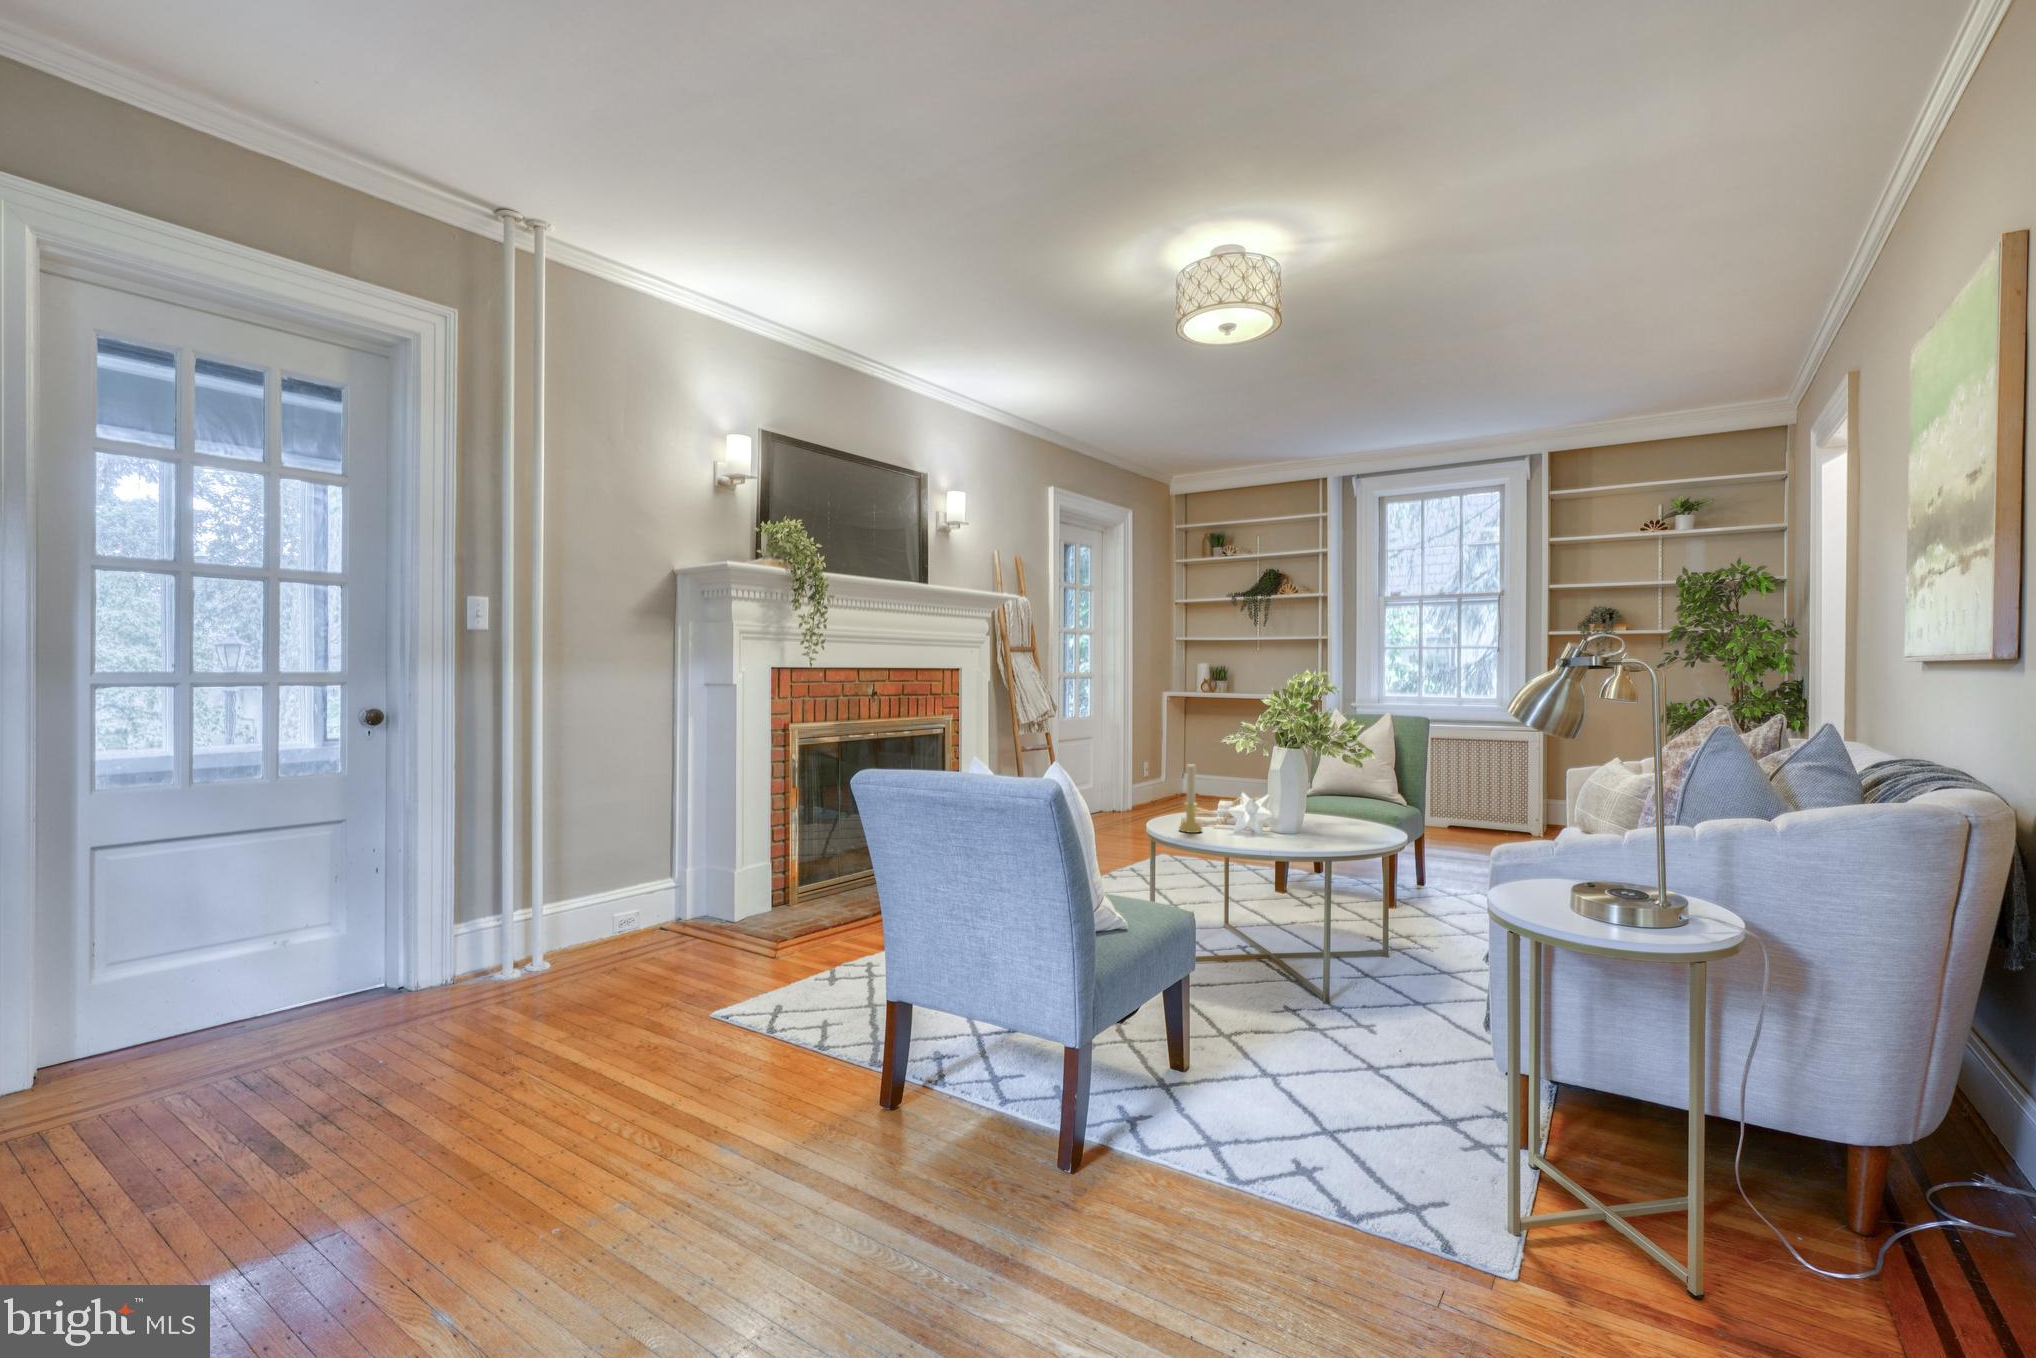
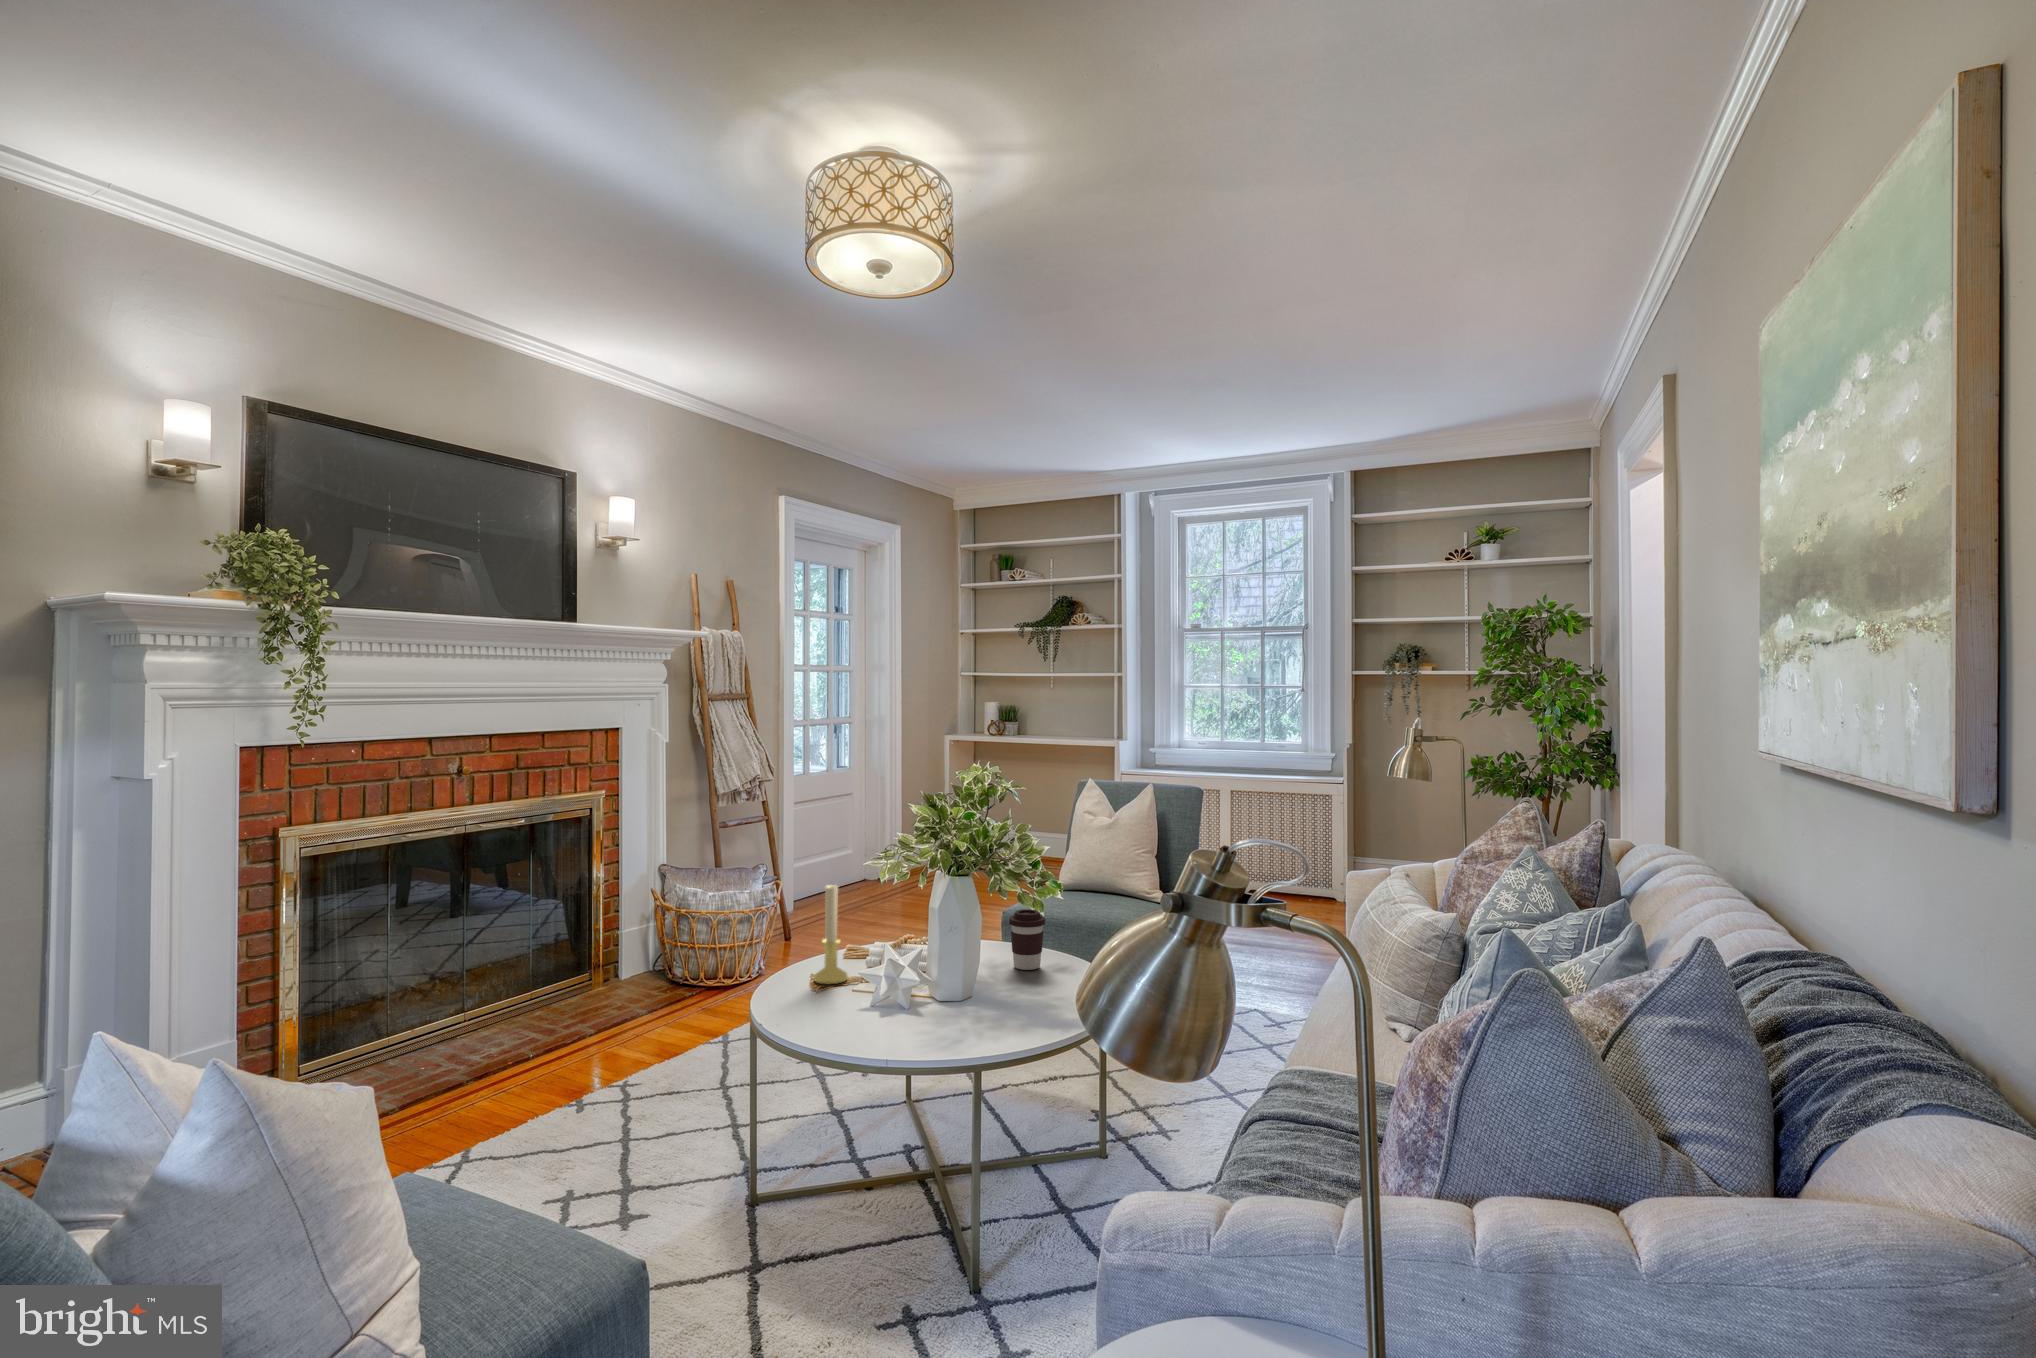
coffee cup: none [1312,790,1340,832] -> present [1009,909,1045,970]

